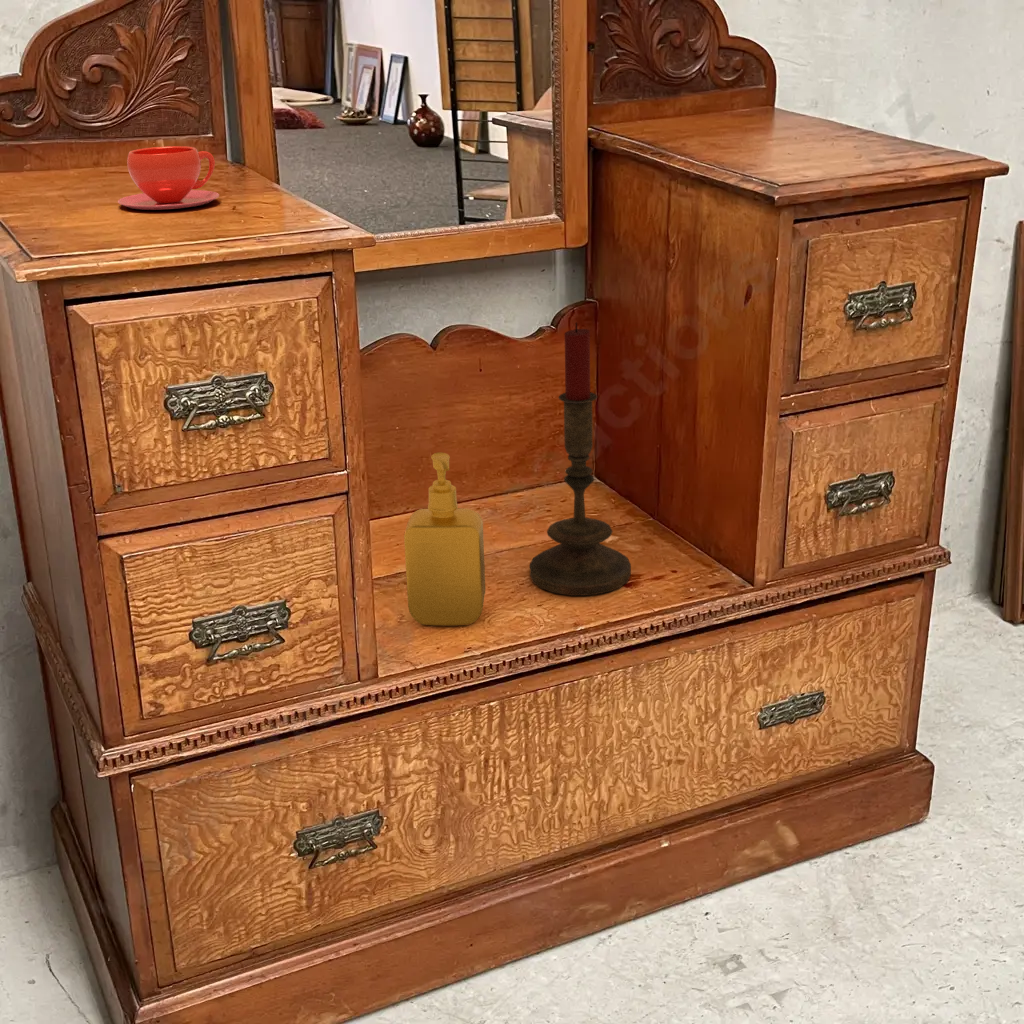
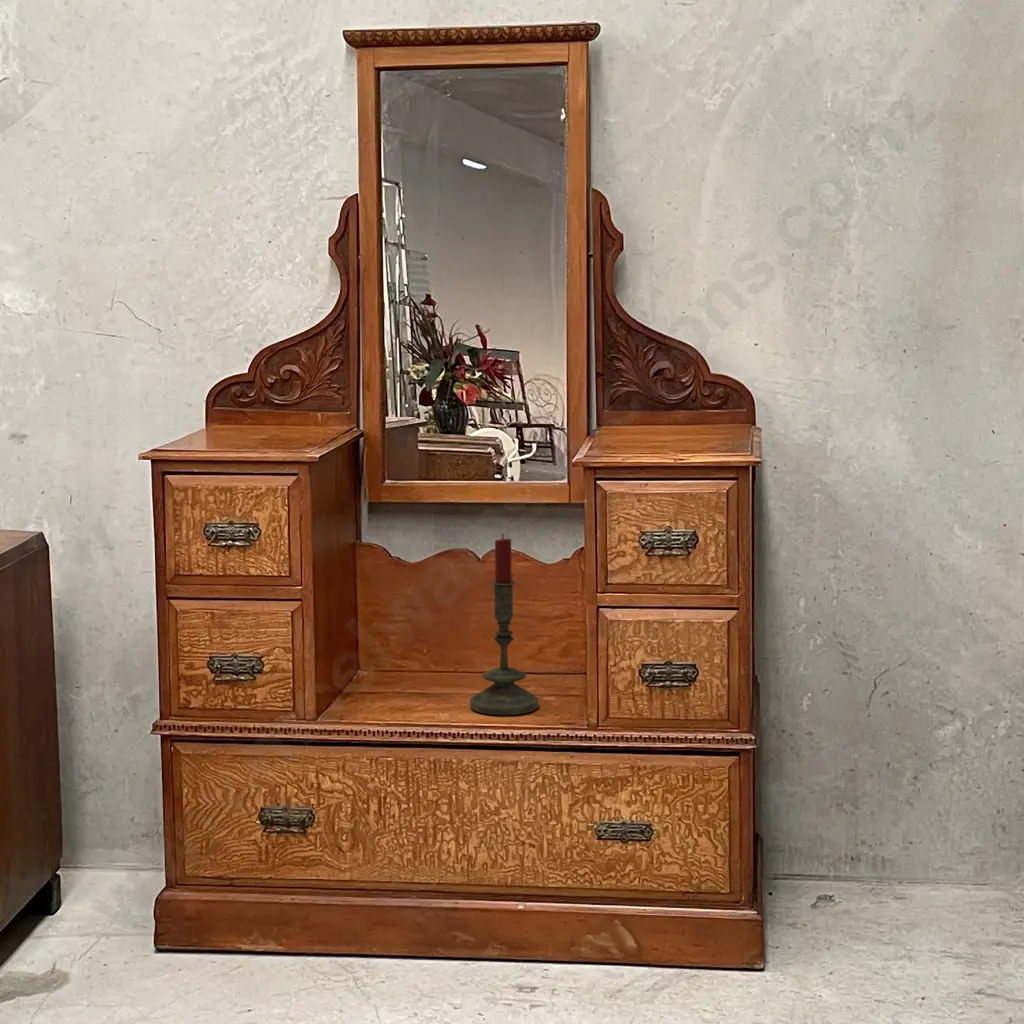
teacup: present [118,146,219,210] -> none [255,407,313,439]
soap dispenser: present [404,452,485,626] -> none [372,600,426,713]

